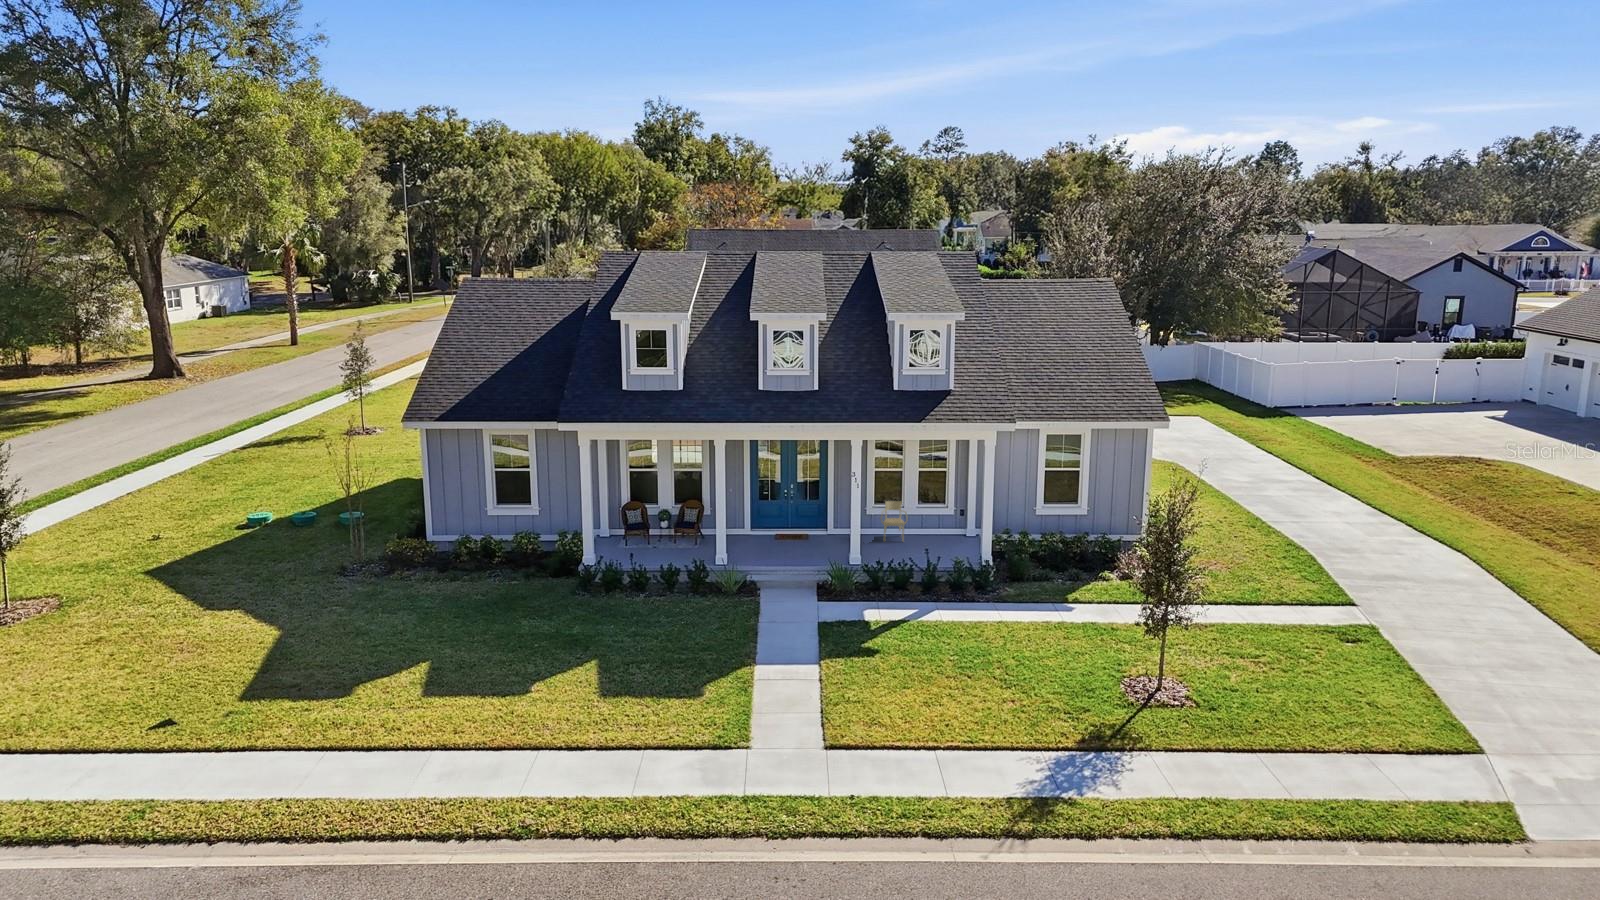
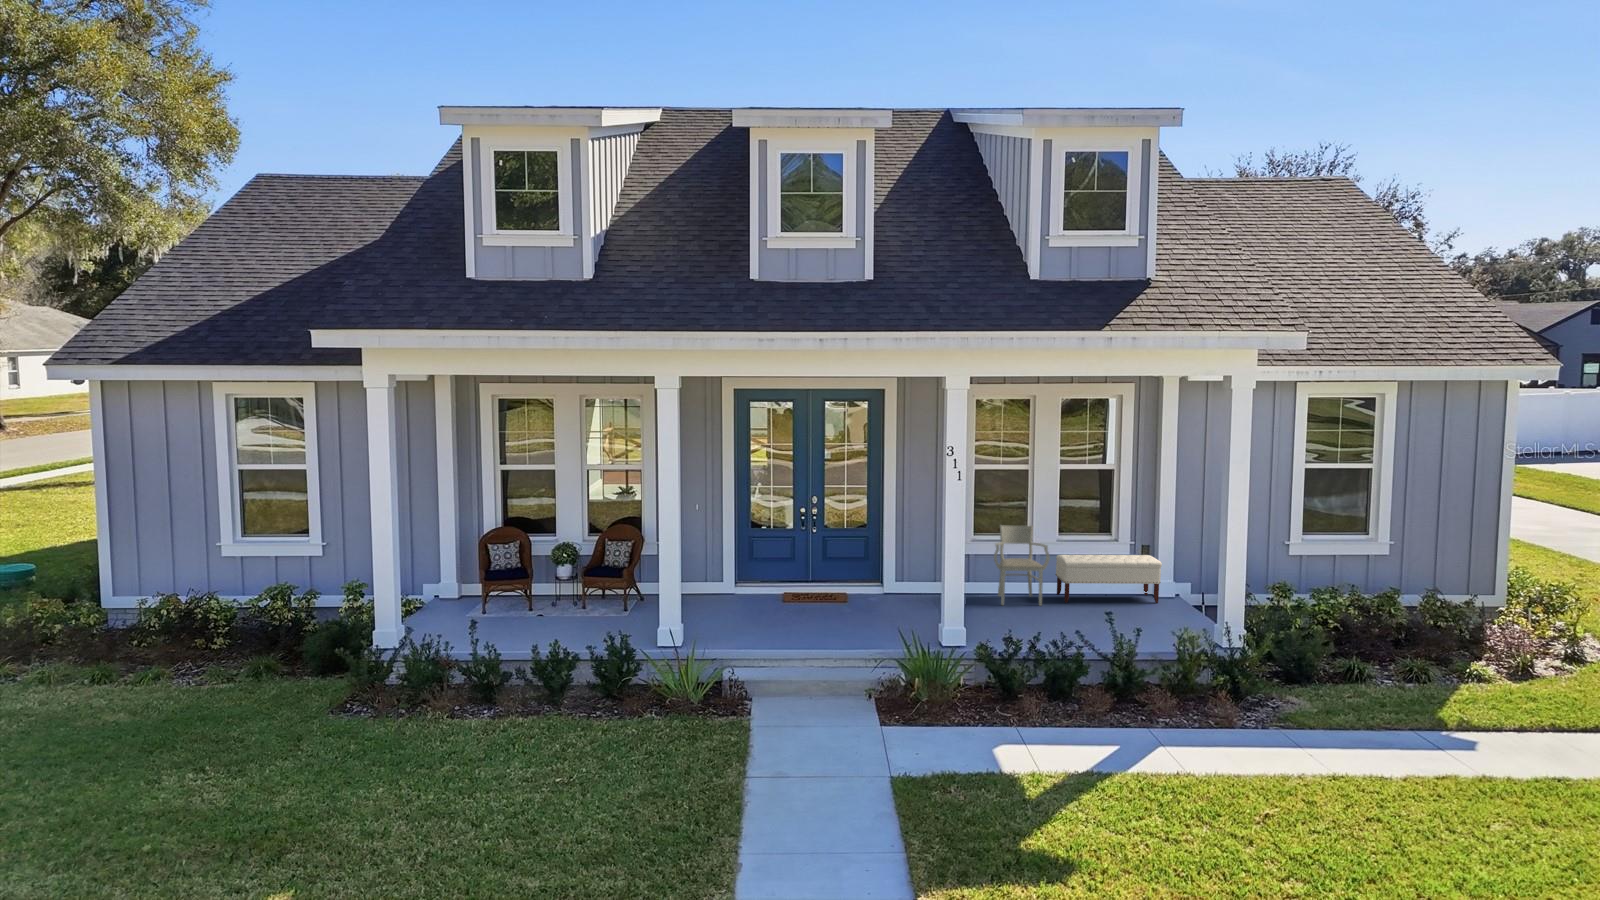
bench: none [913,516,964,541] -> present [1055,555,1162,603]

